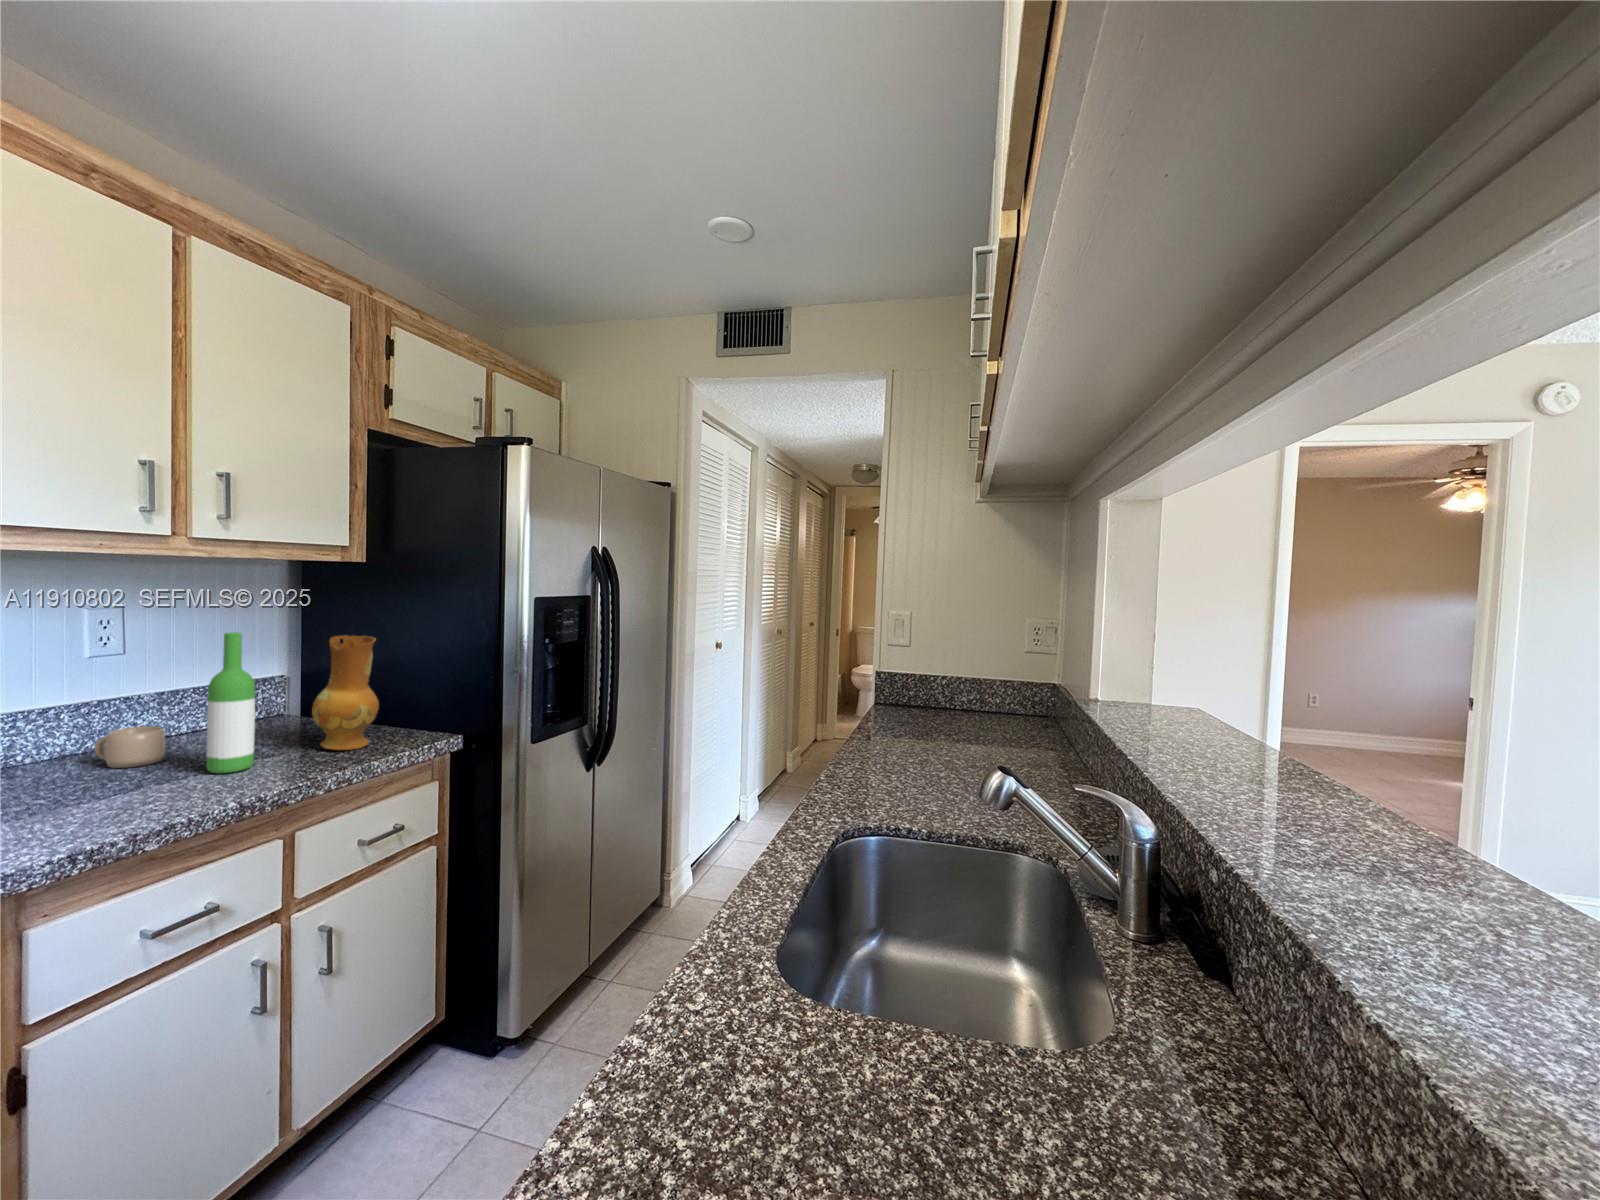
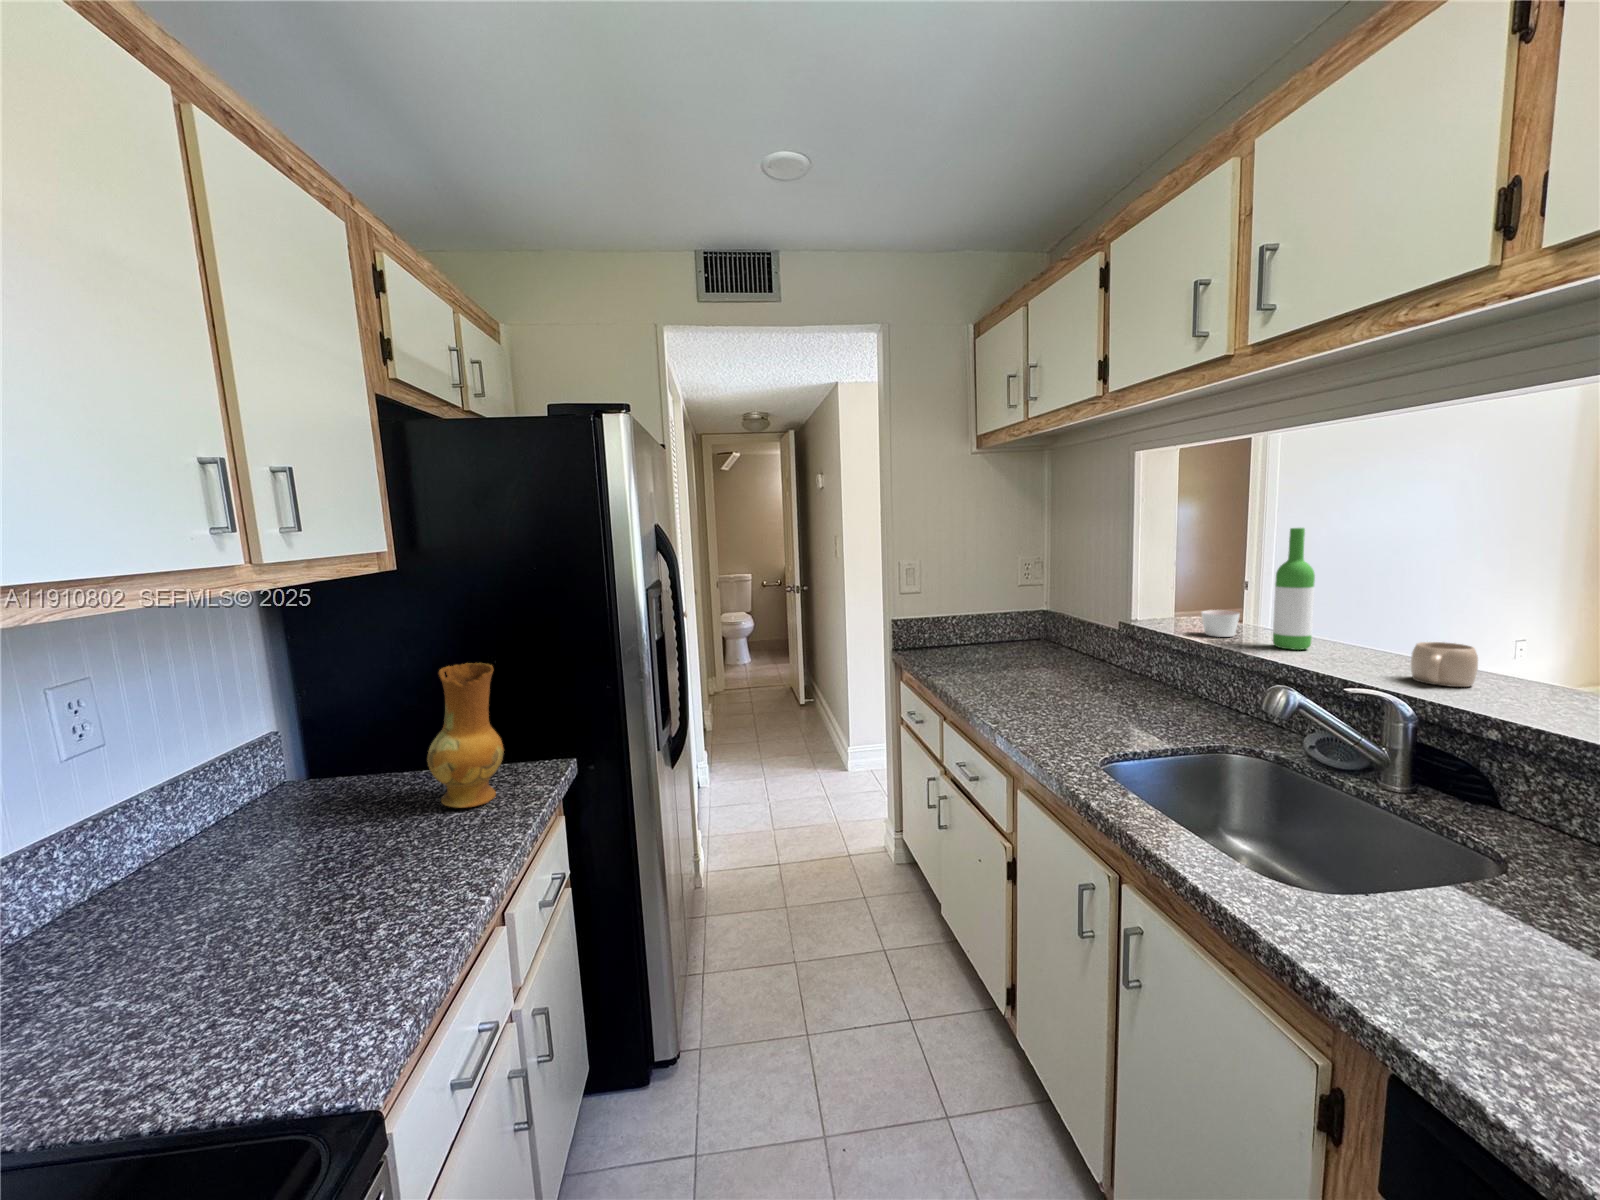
wine bottle: present [206,632,255,773] -> present [1273,528,1315,650]
candle: none [1130,692,1177,727] -> present [1202,610,1240,637]
mug: present [95,726,166,768] -> present [1411,642,1478,687]

